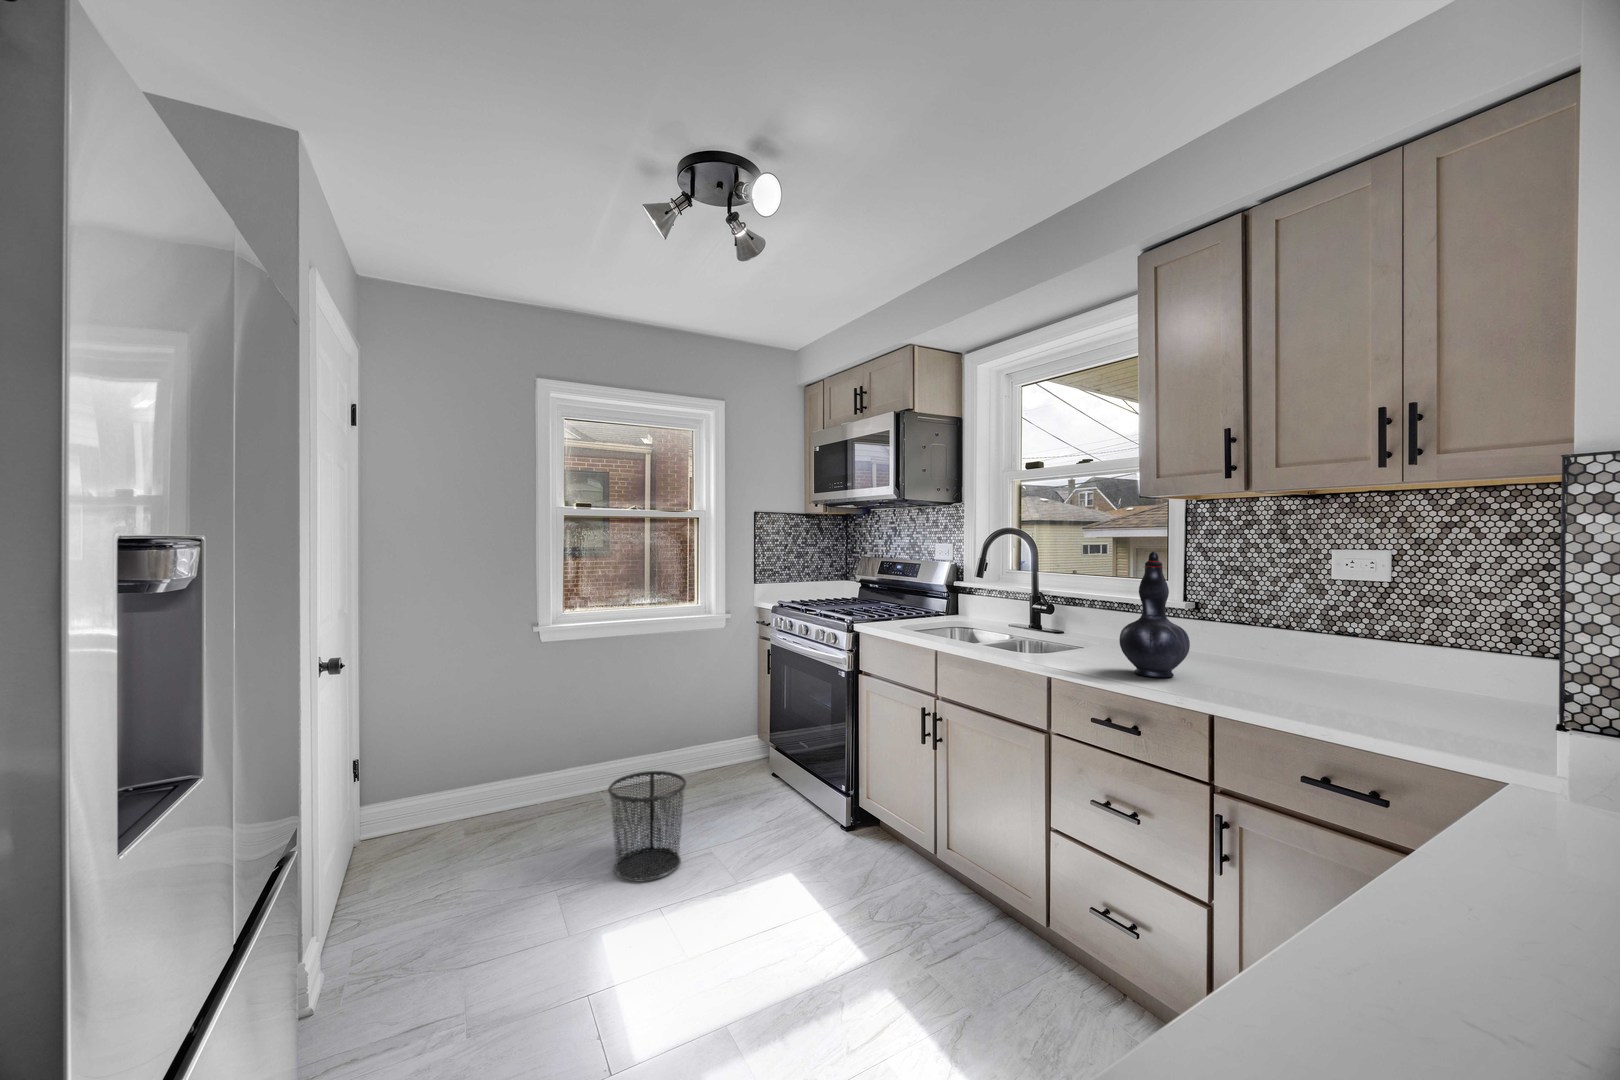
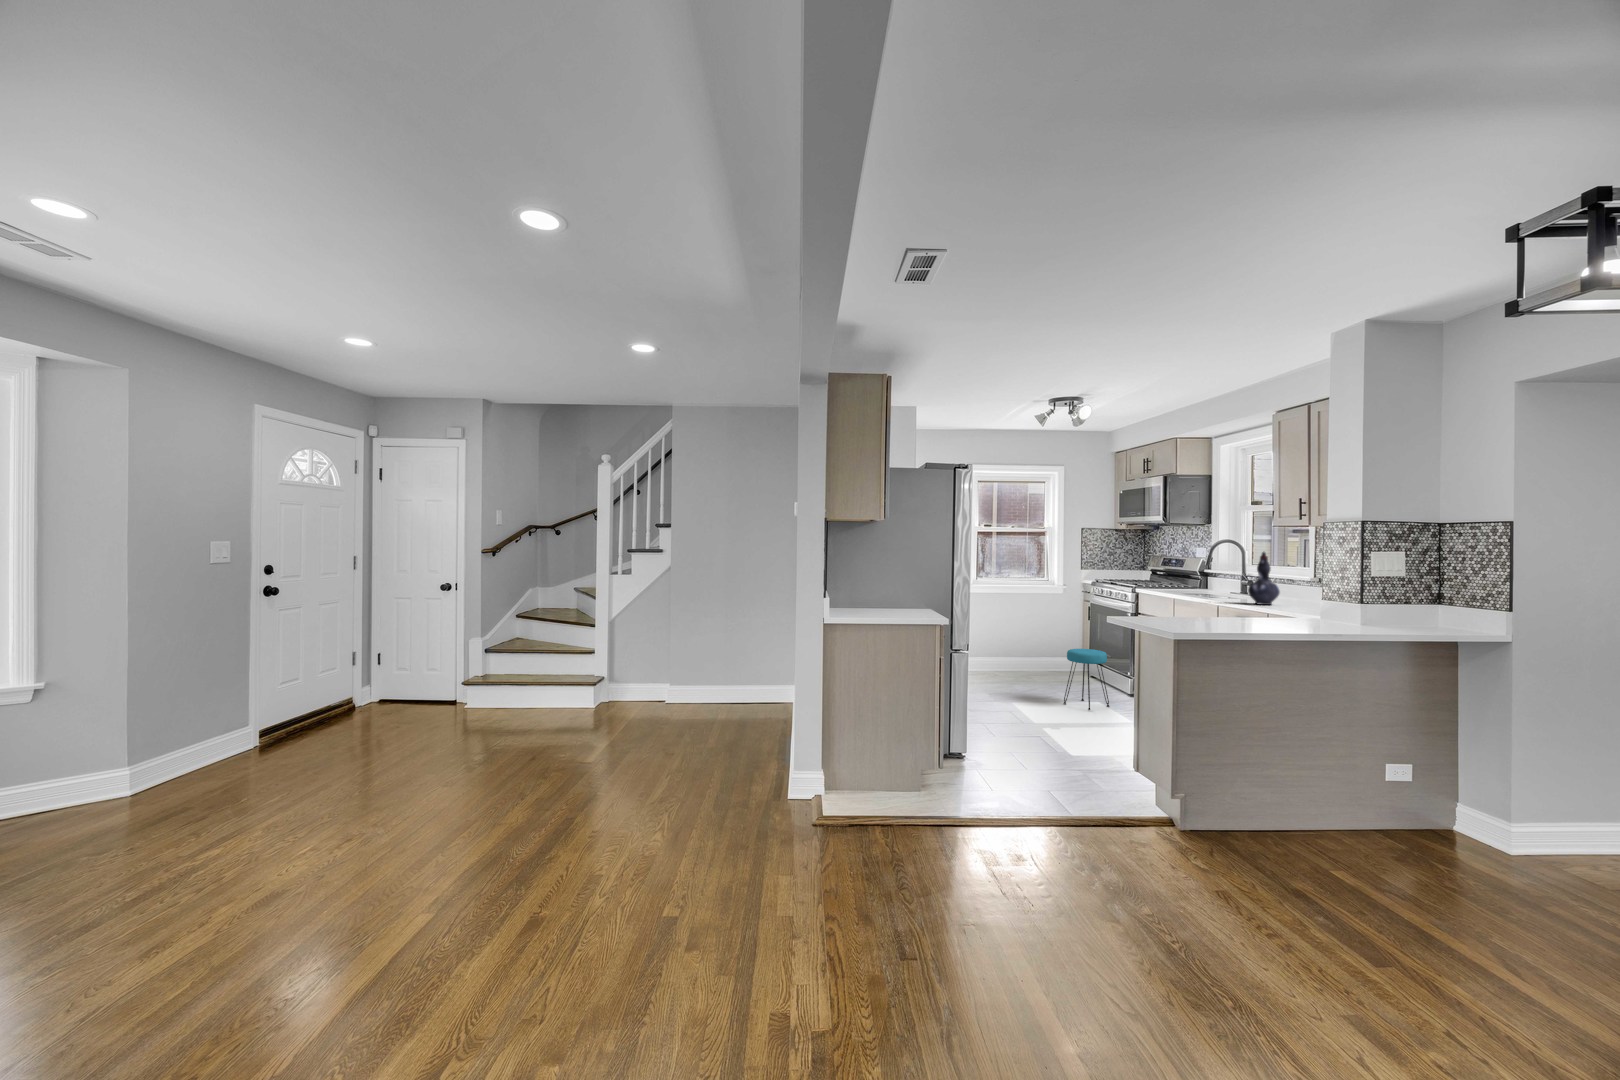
stool: none [721,766,817,925] -> present [1064,649,1109,710]
waste bin: present [608,771,686,881] -> none [1009,652,1046,696]

